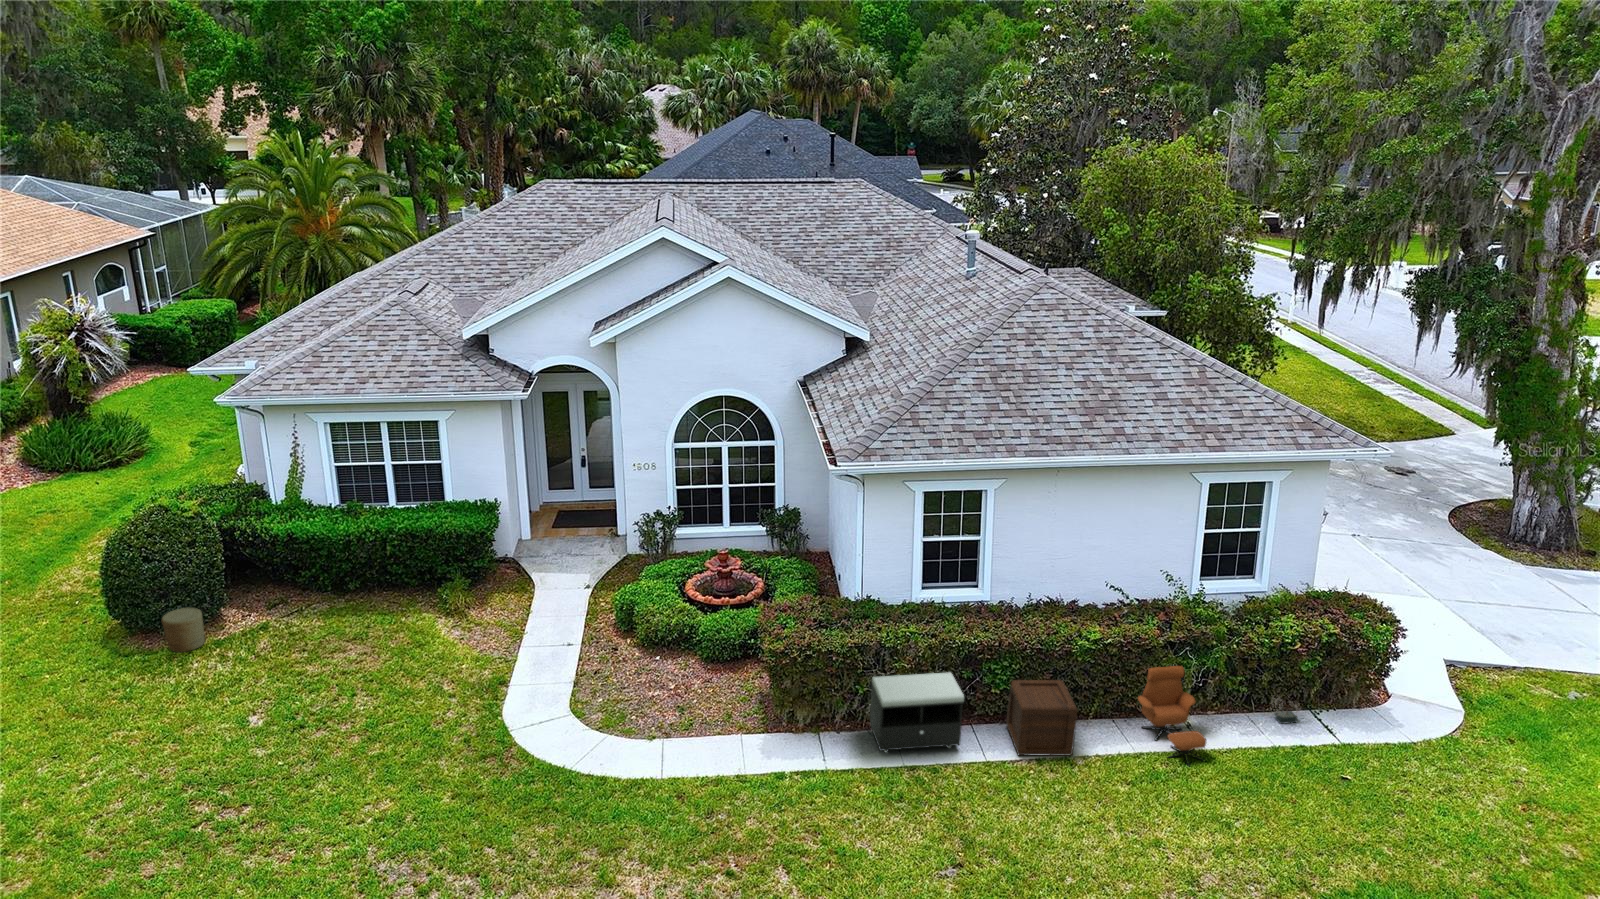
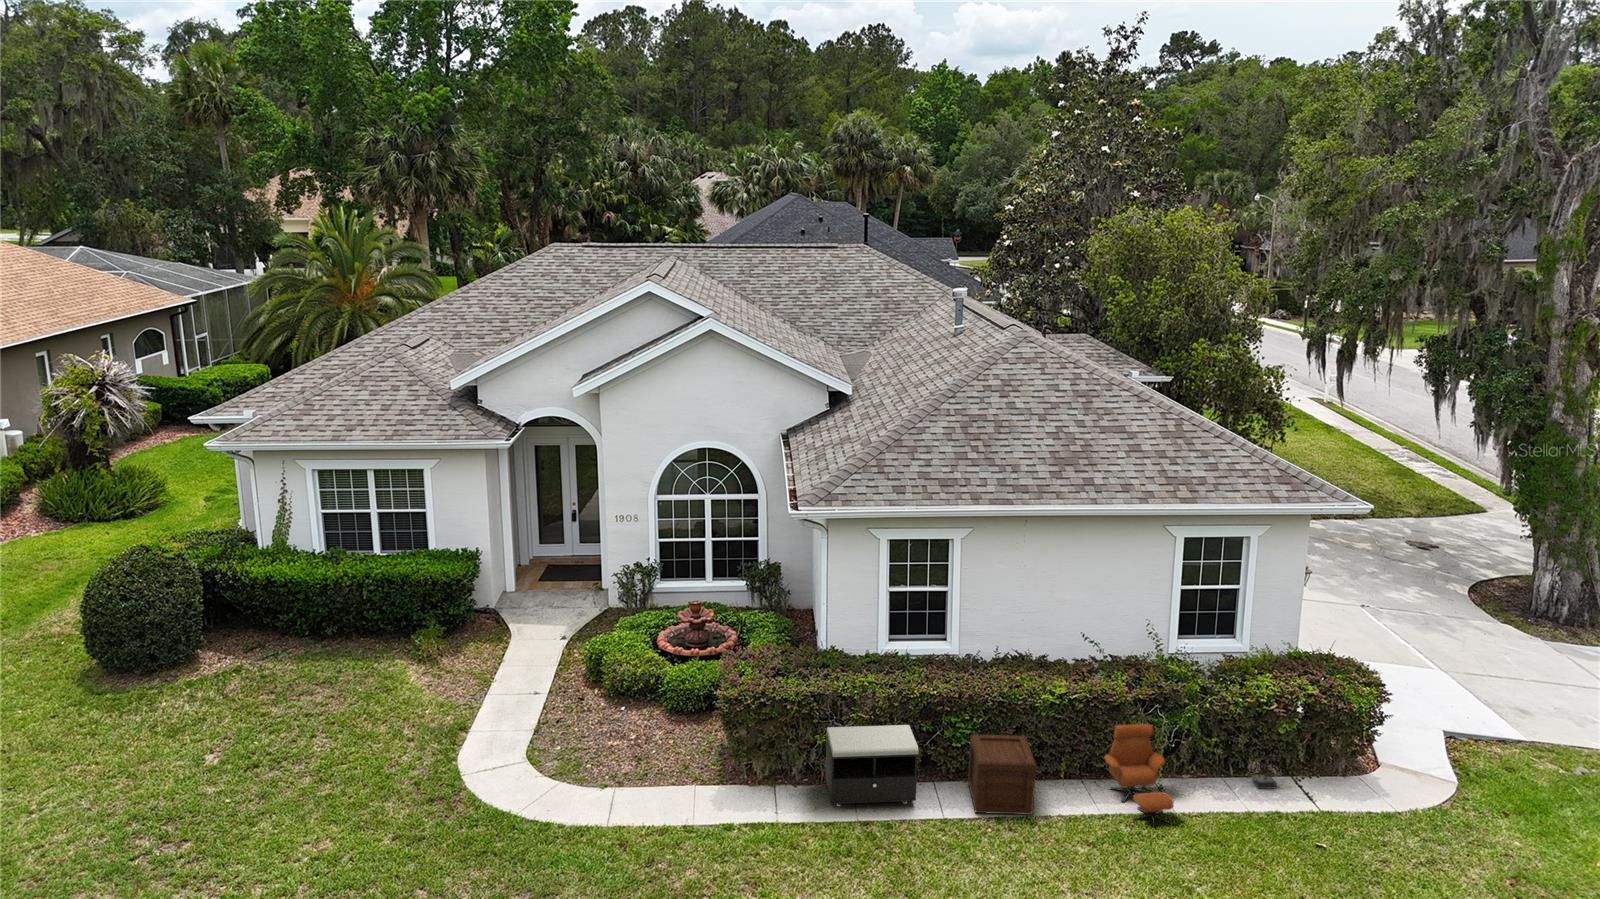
woven basket: present [161,608,205,652] -> none [136,648,179,692]

